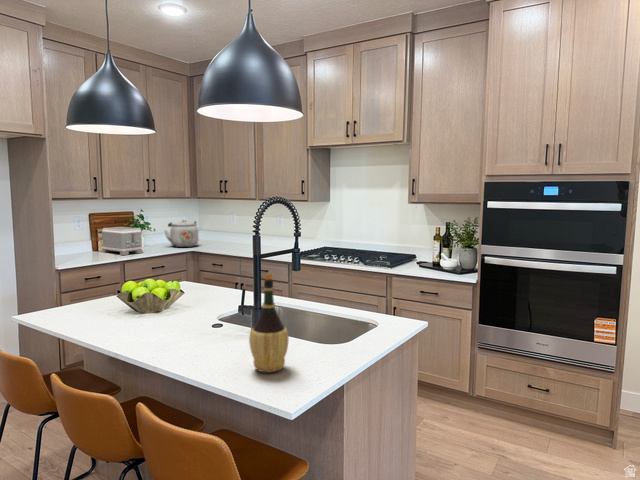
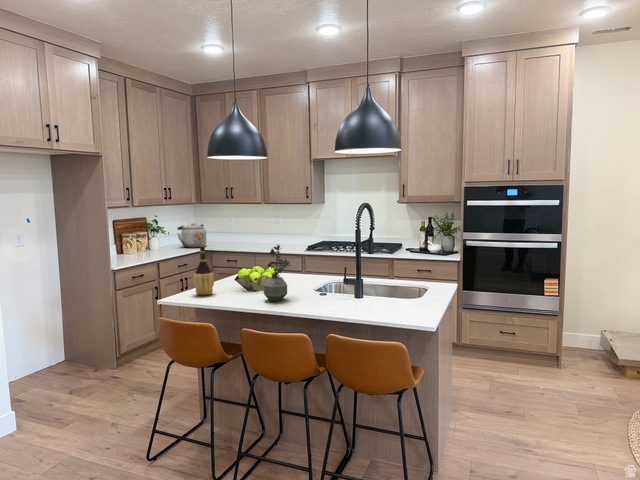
toaster: present [102,227,143,255] -> none [127,231,168,256]
potted plant: none [126,253,173,333] -> present [264,245,290,301]
wine bottle: present [249,273,289,372] -> present [193,243,214,295]

